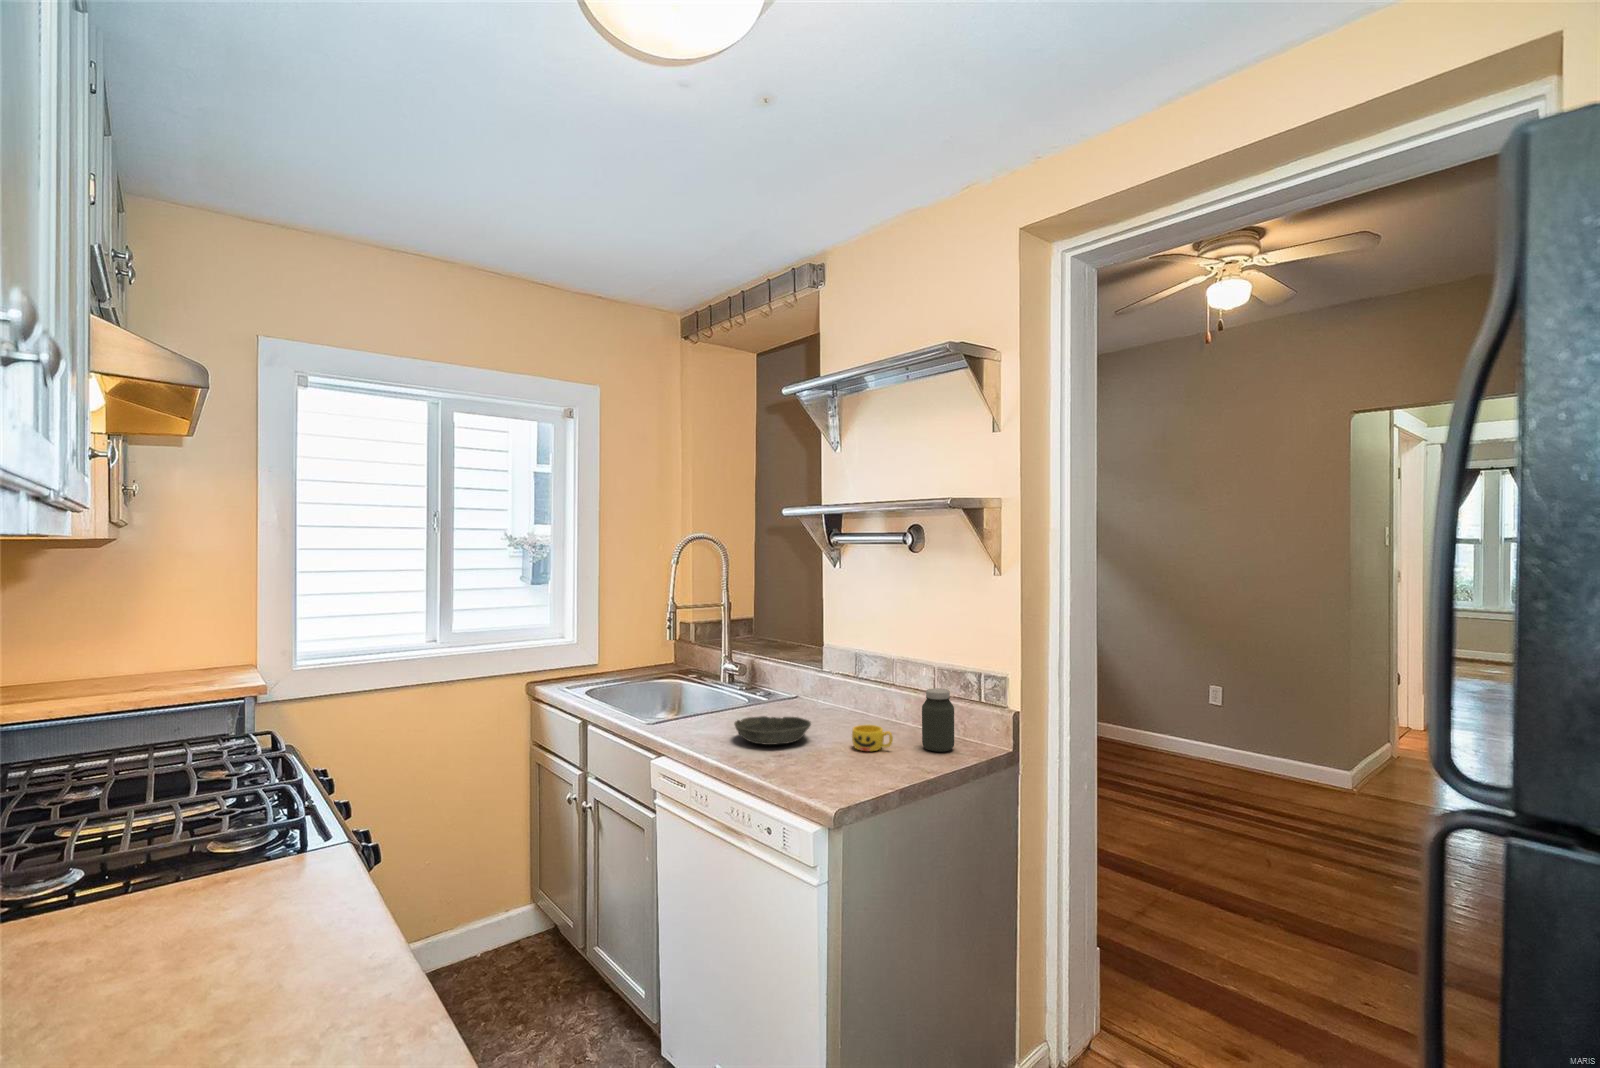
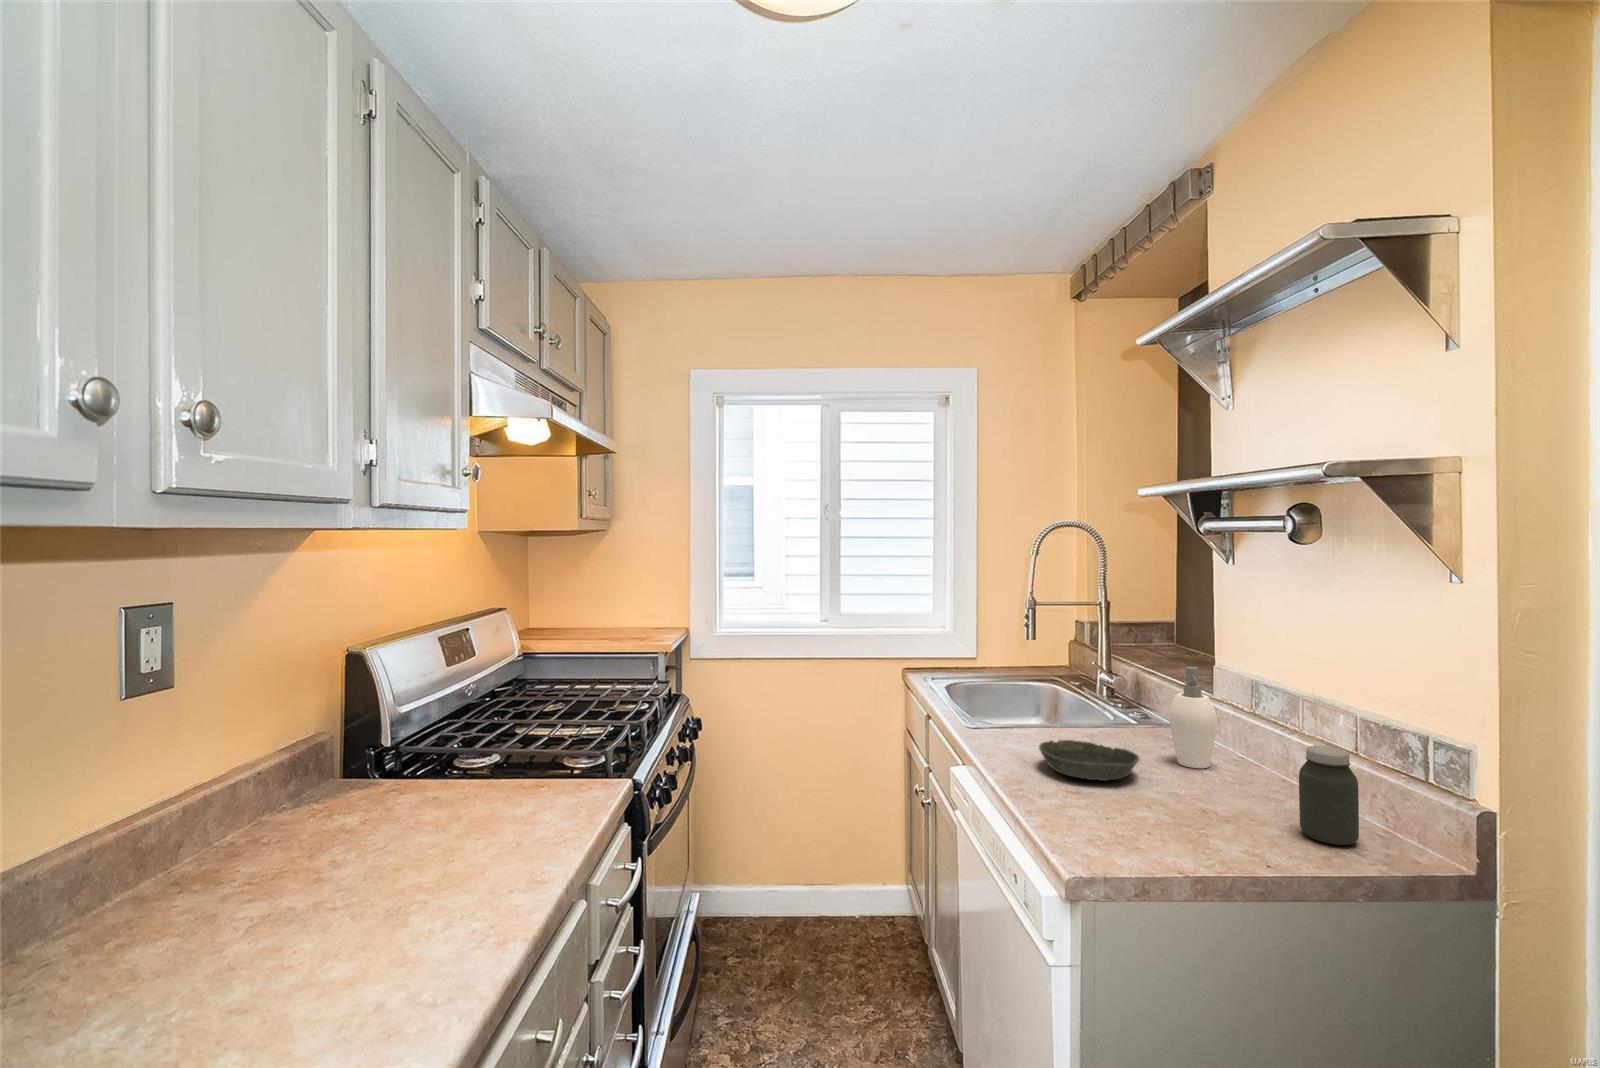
soap dispenser: none [813,646,846,723] -> present [1169,667,1217,768]
cup: present [852,725,893,751] -> none [1185,777,1244,817]

